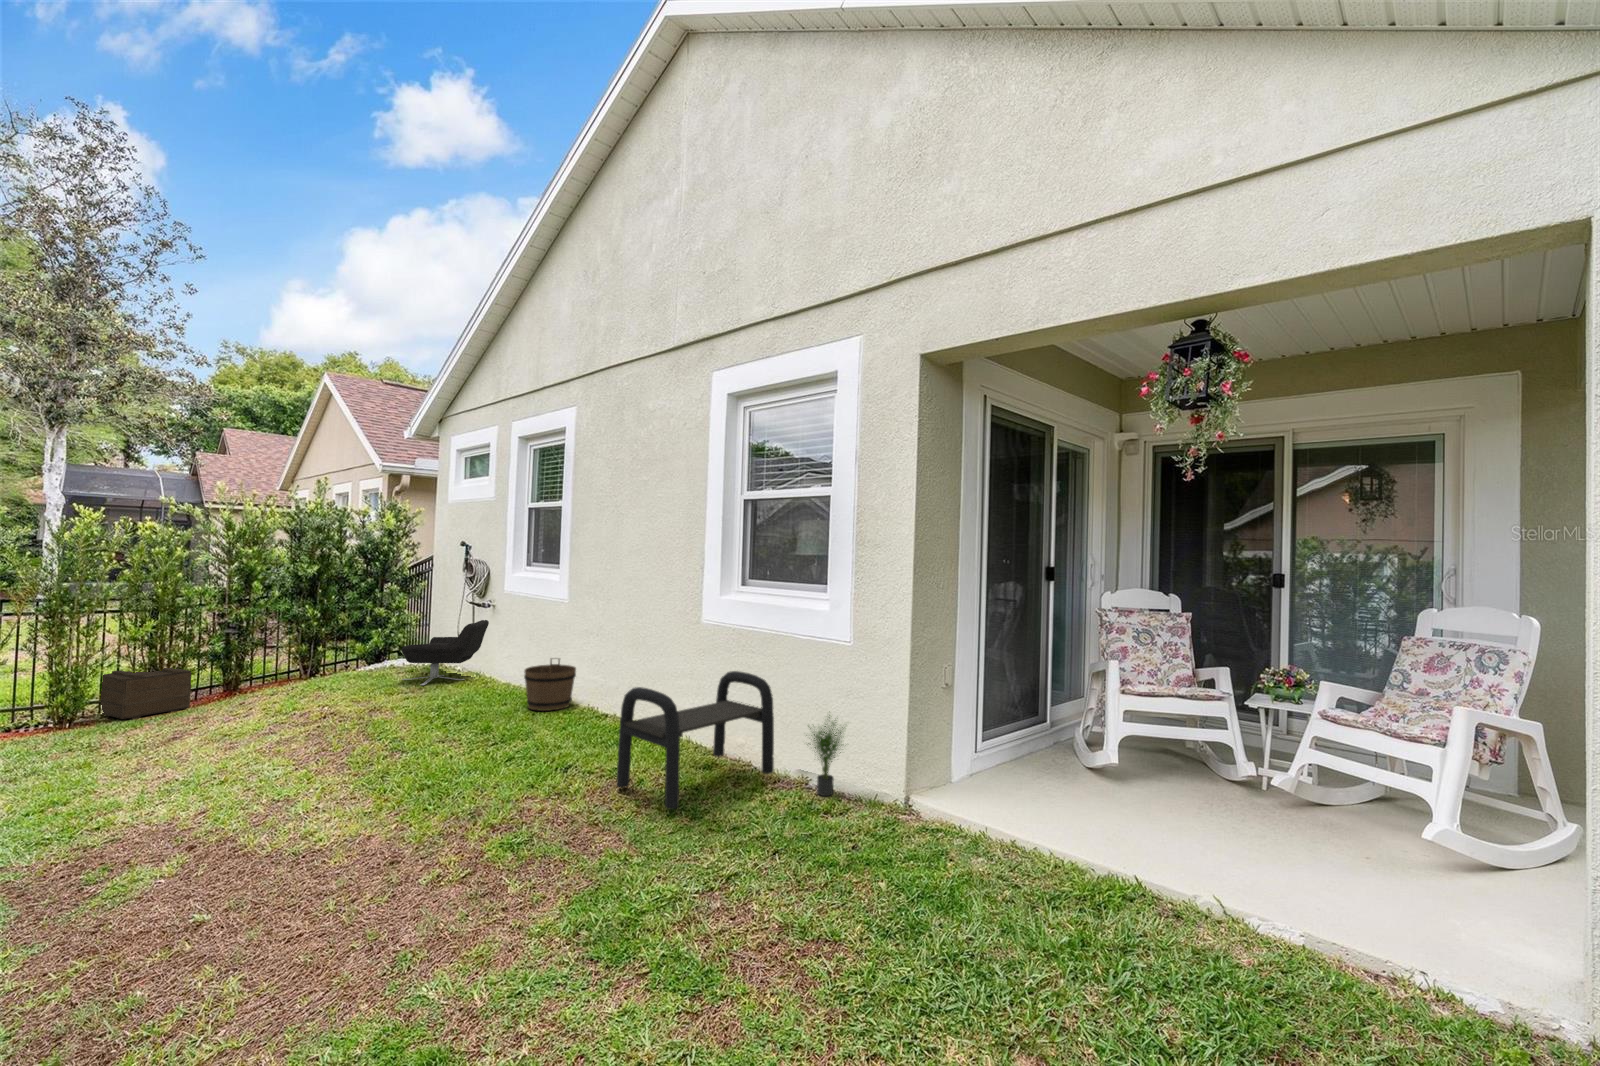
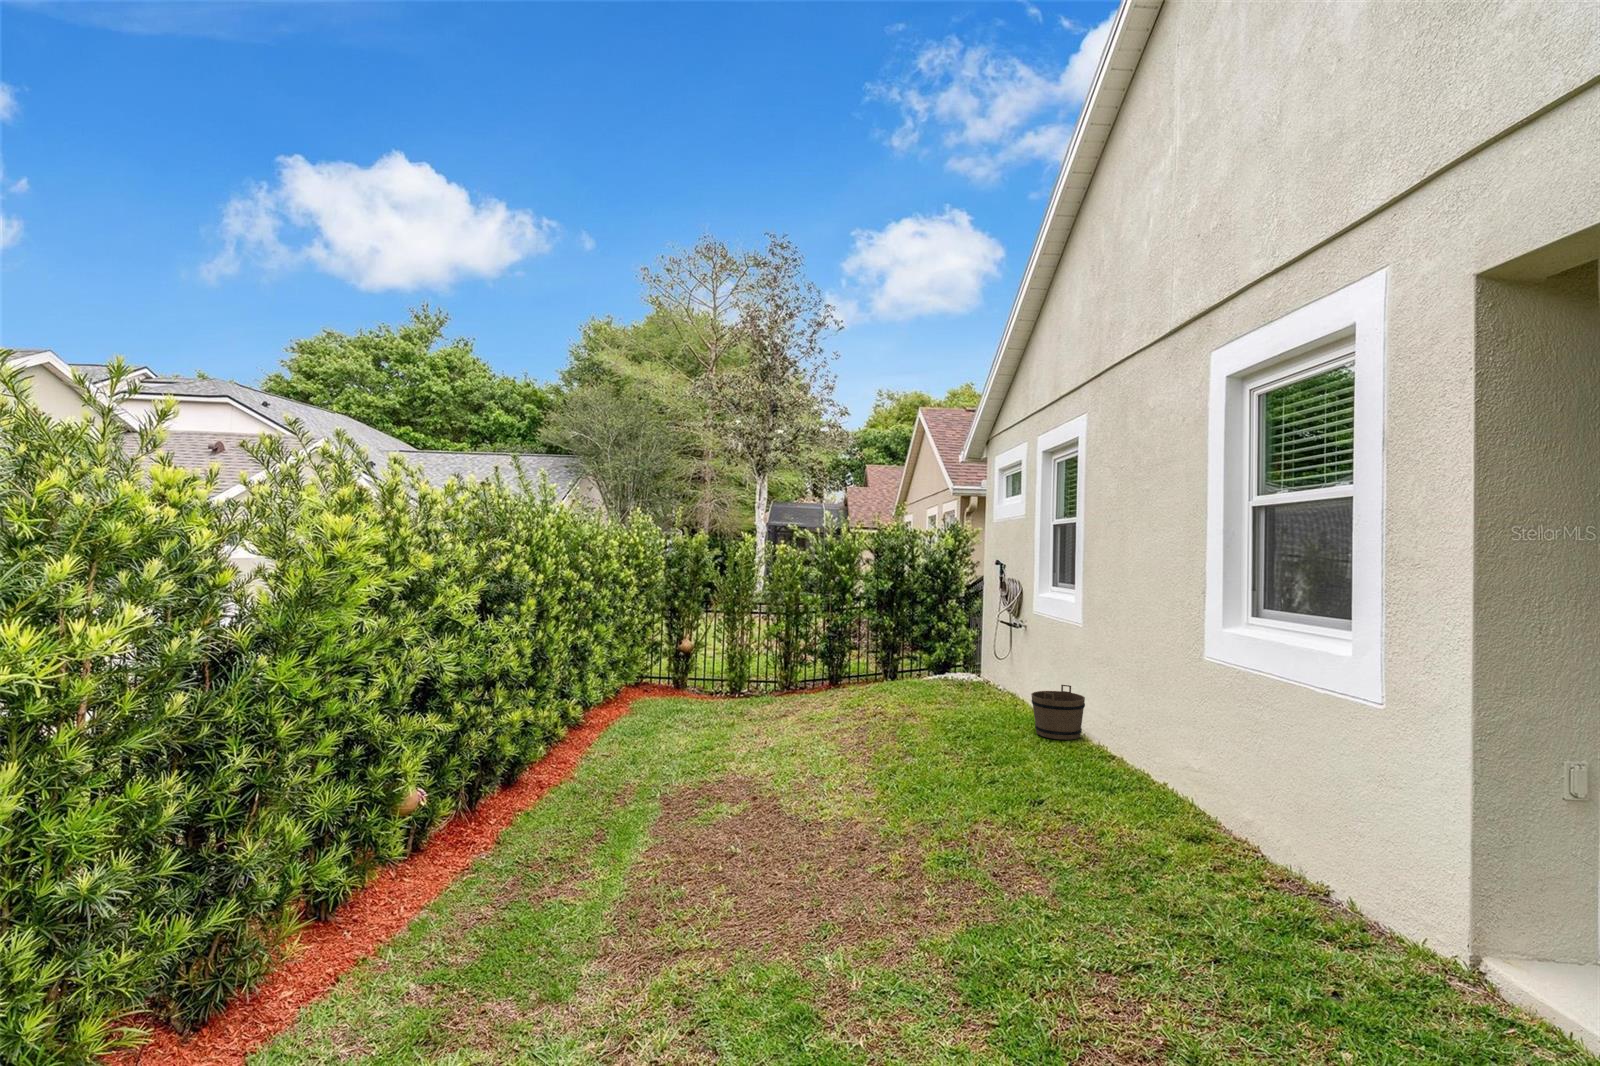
lounge chair: present [402,620,489,685] -> none [943,640,1019,696]
wooden crate: present [101,668,191,719] -> none [775,657,820,693]
bench: present [616,671,774,809] -> none [1074,729,1291,879]
potted plant: present [808,715,844,796] -> none [1313,810,1403,935]

